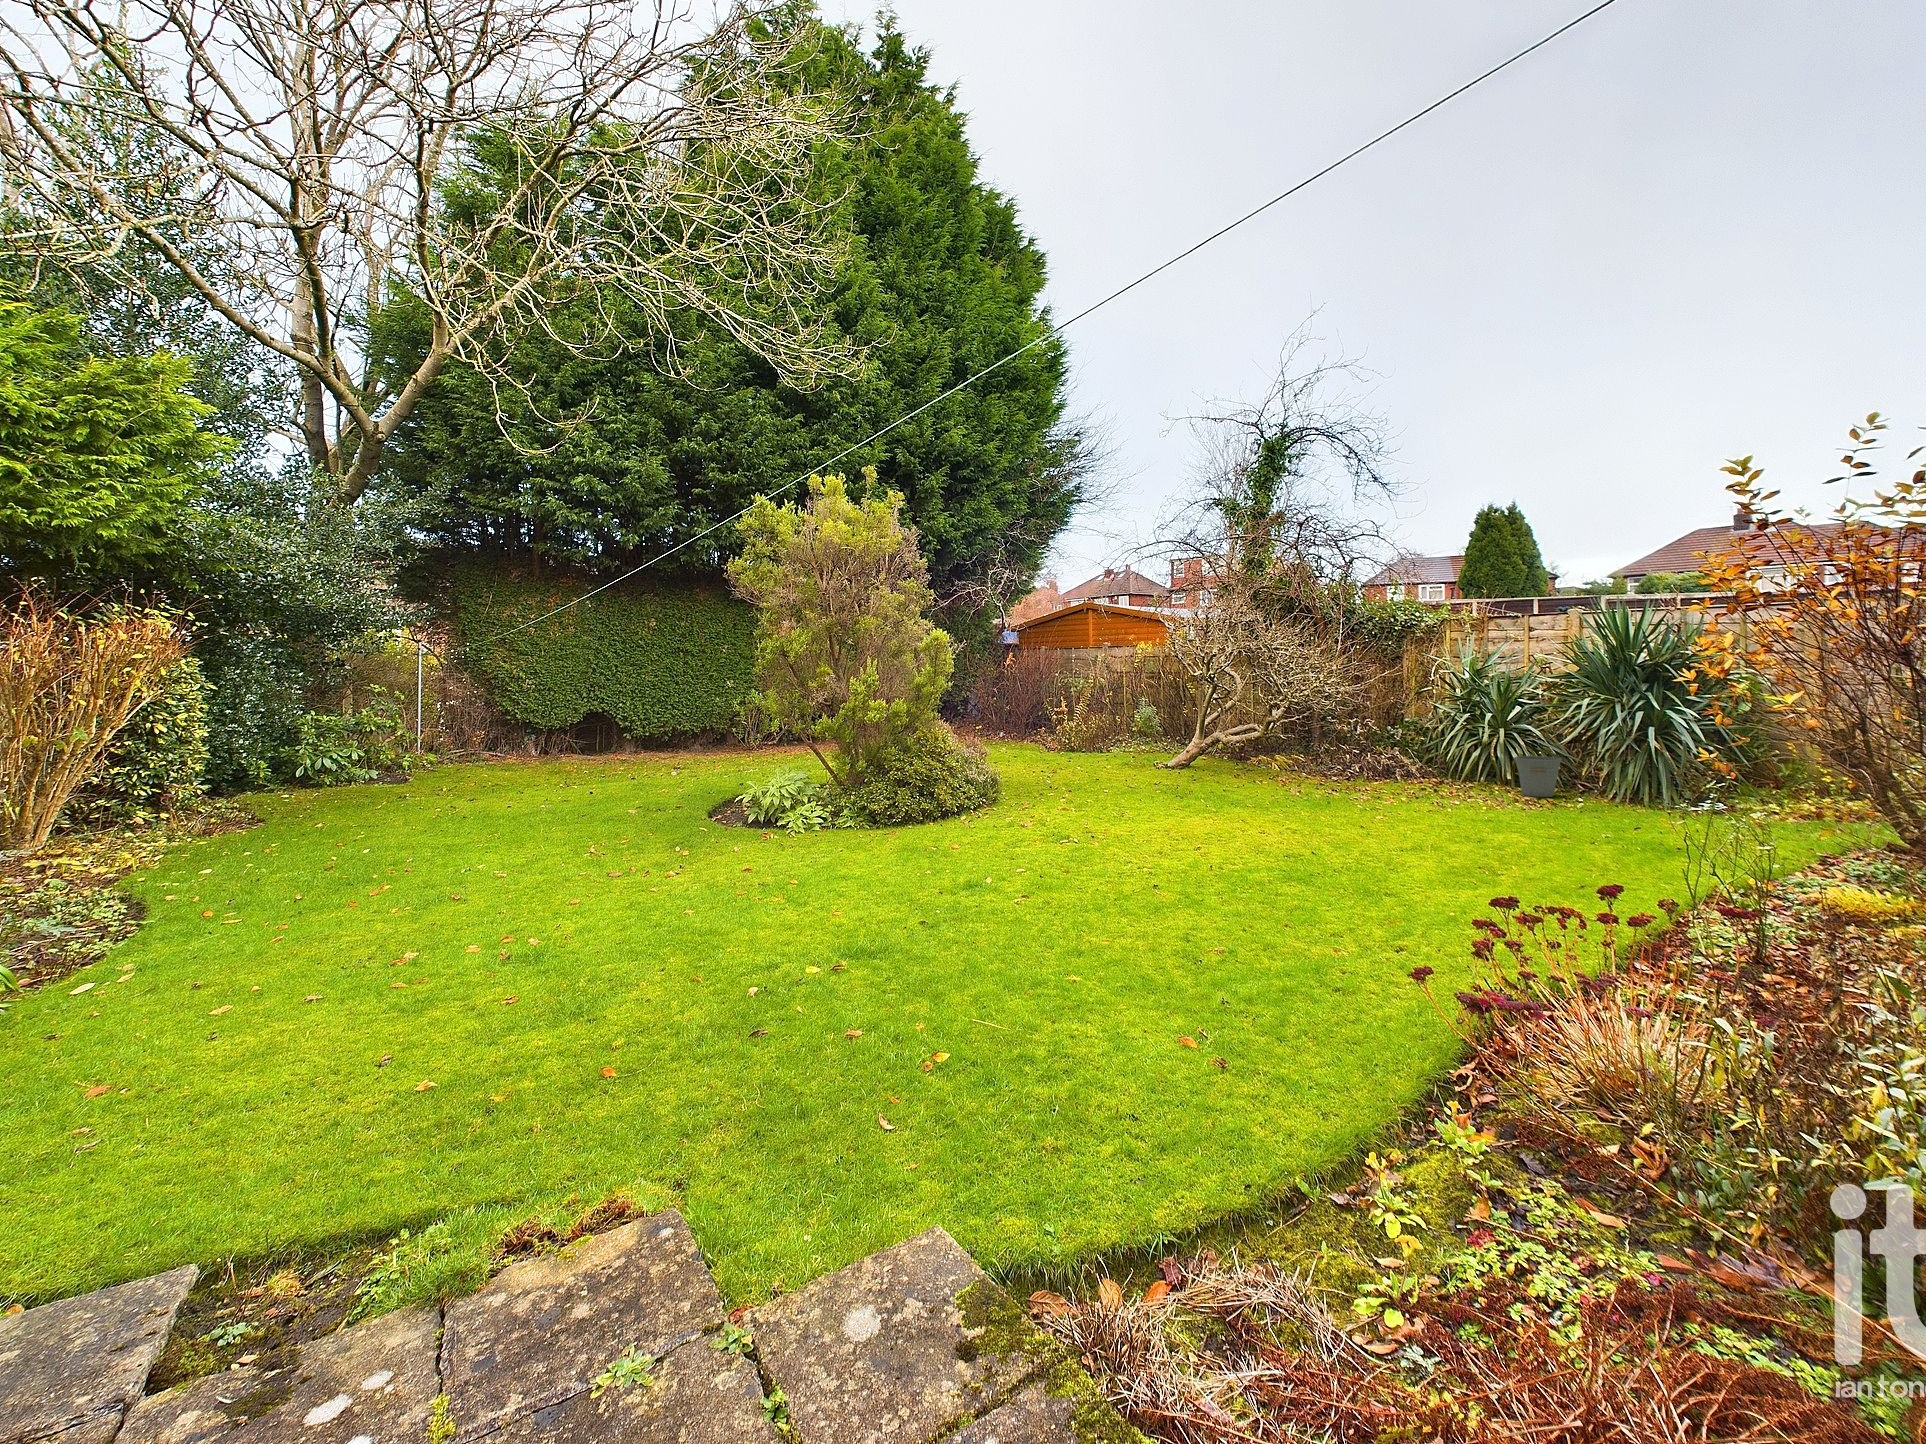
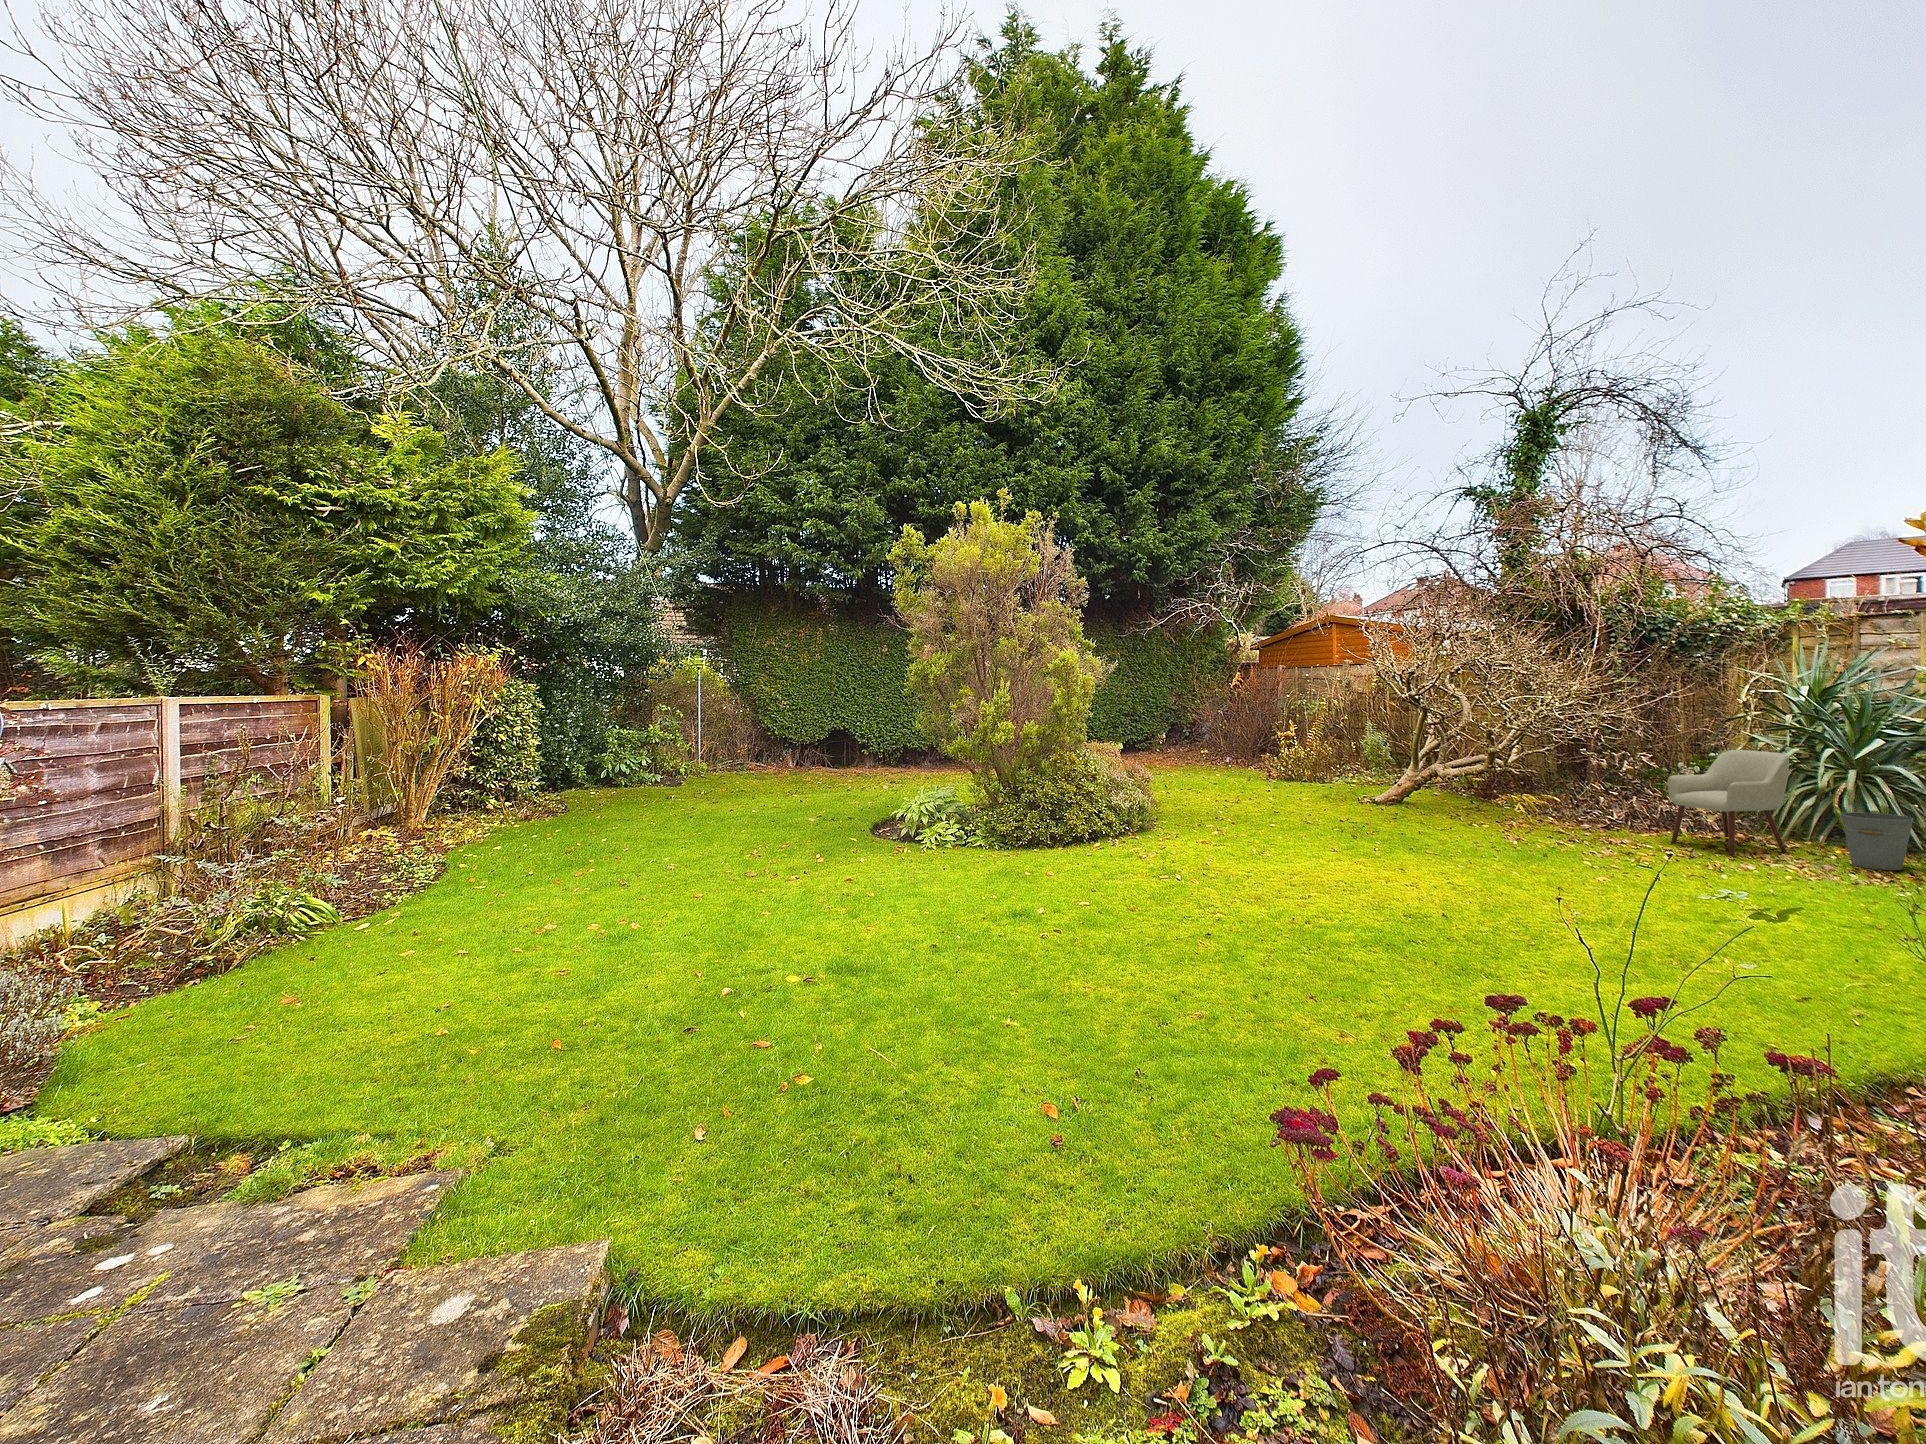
chair: none [1399,712,1479,793] -> present [1667,750,1789,855]

